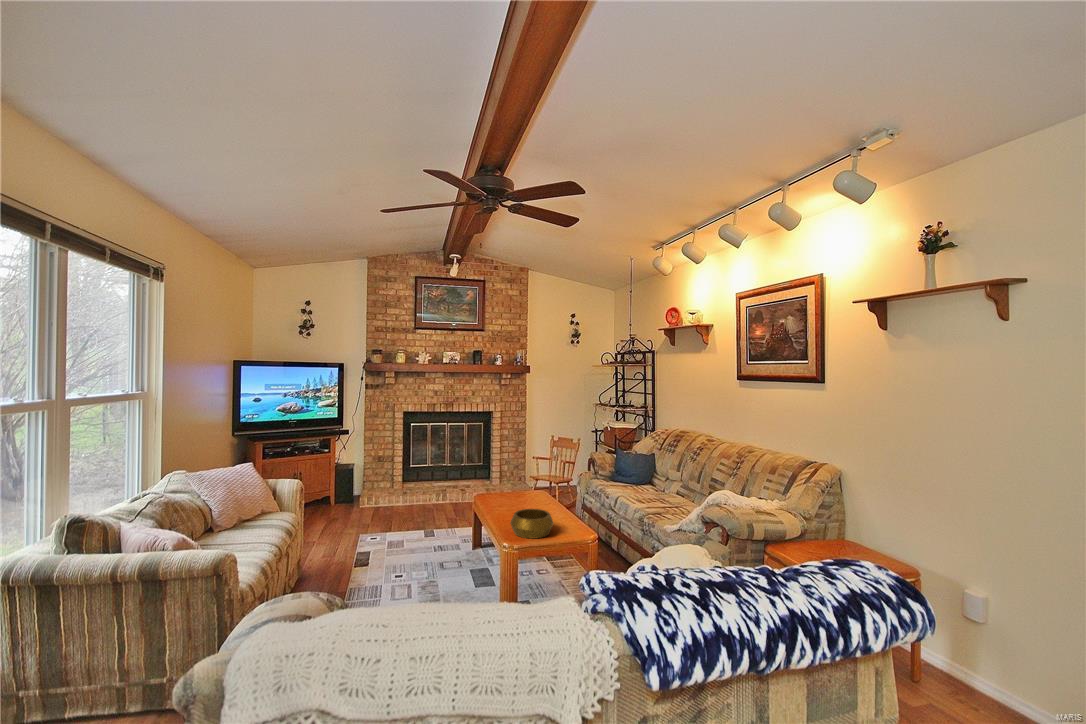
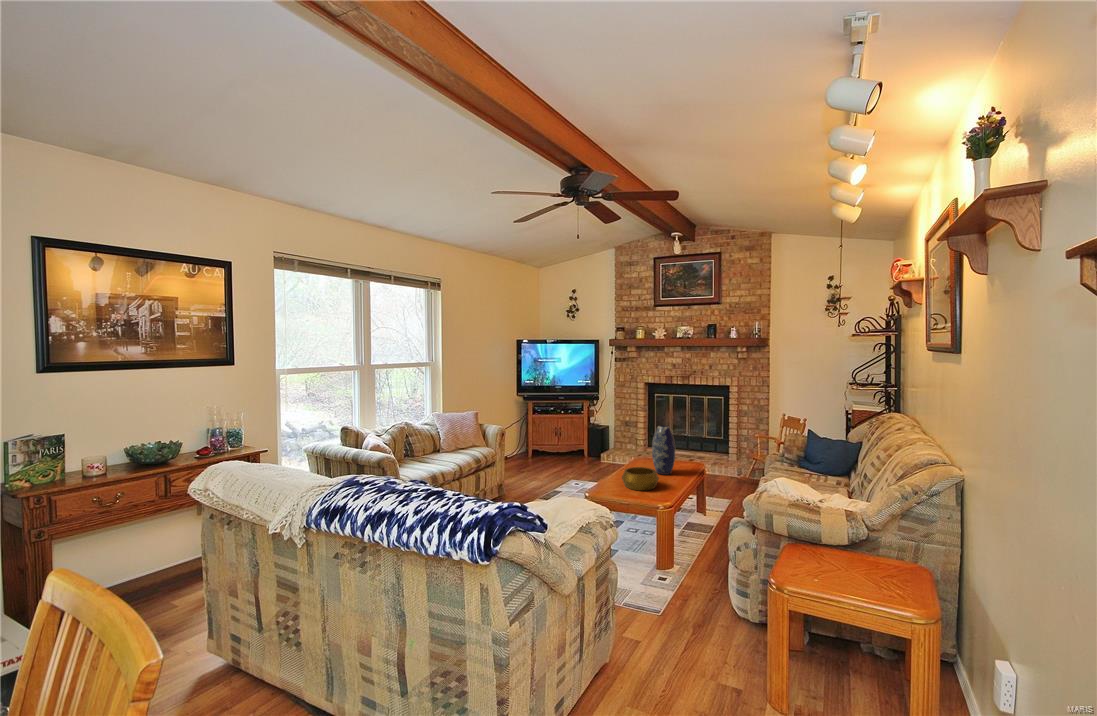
vase: none [514,457,541,513] -> present [652,425,675,475]

